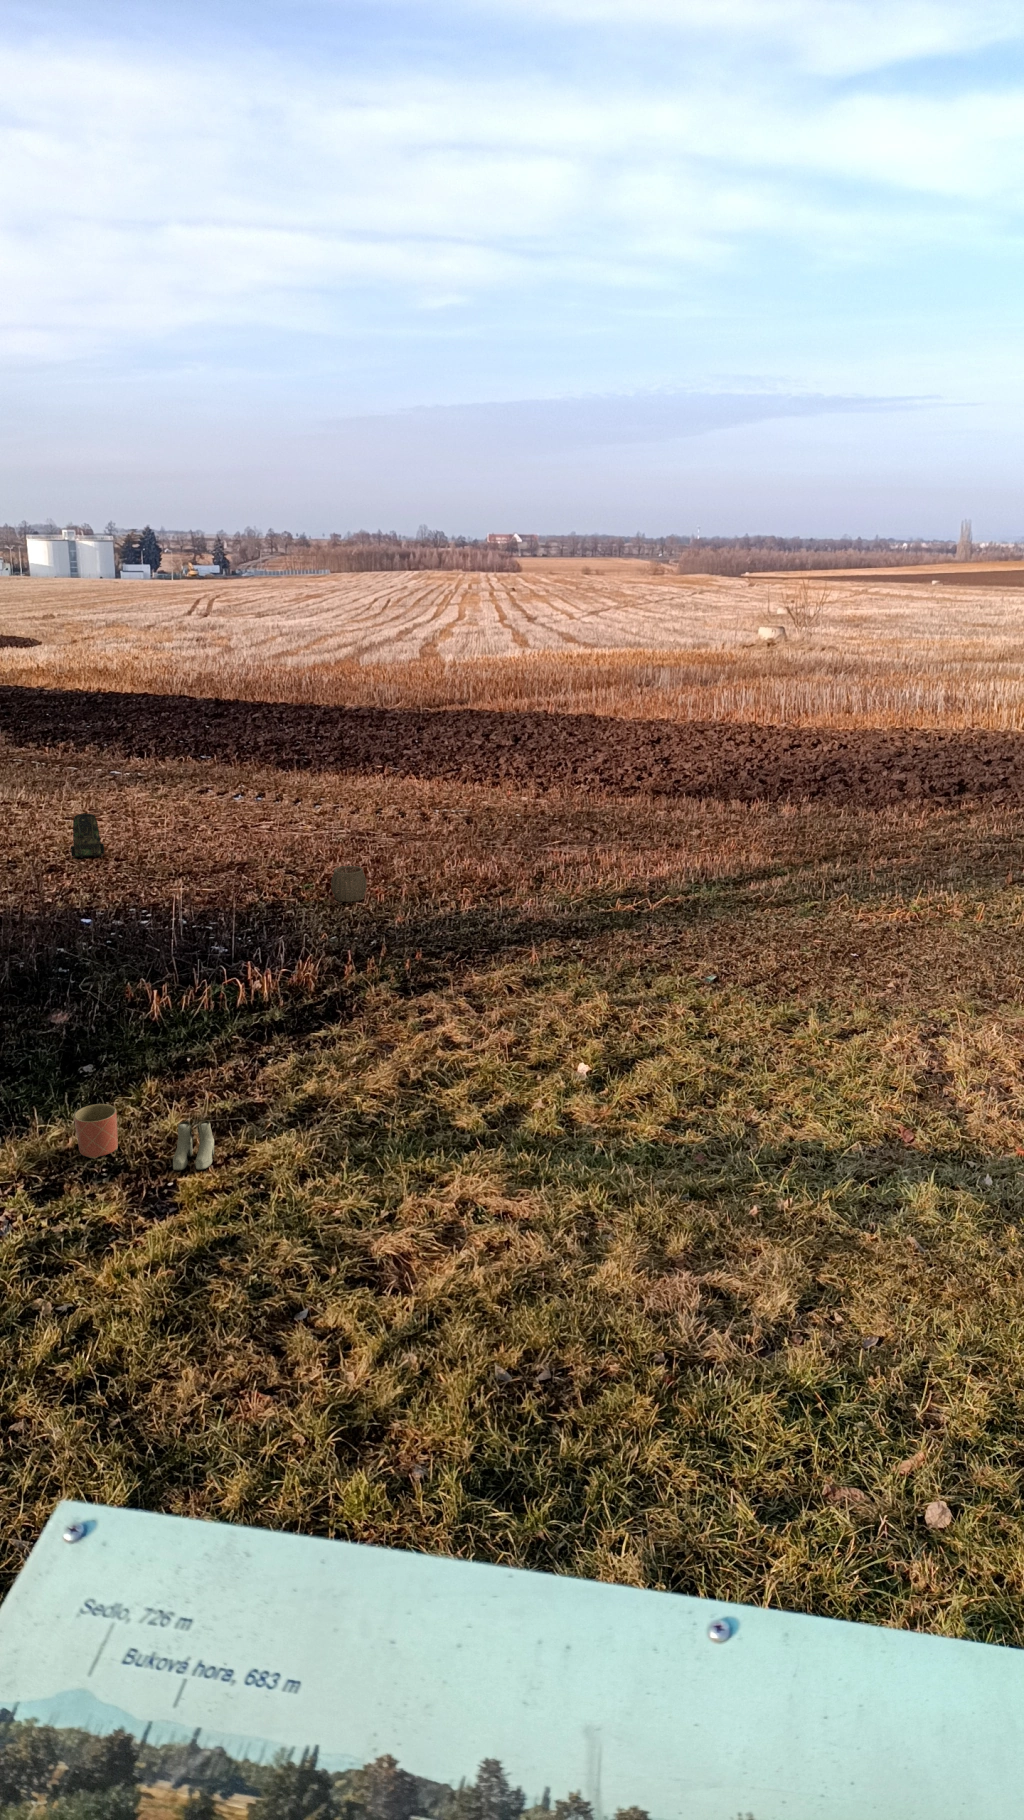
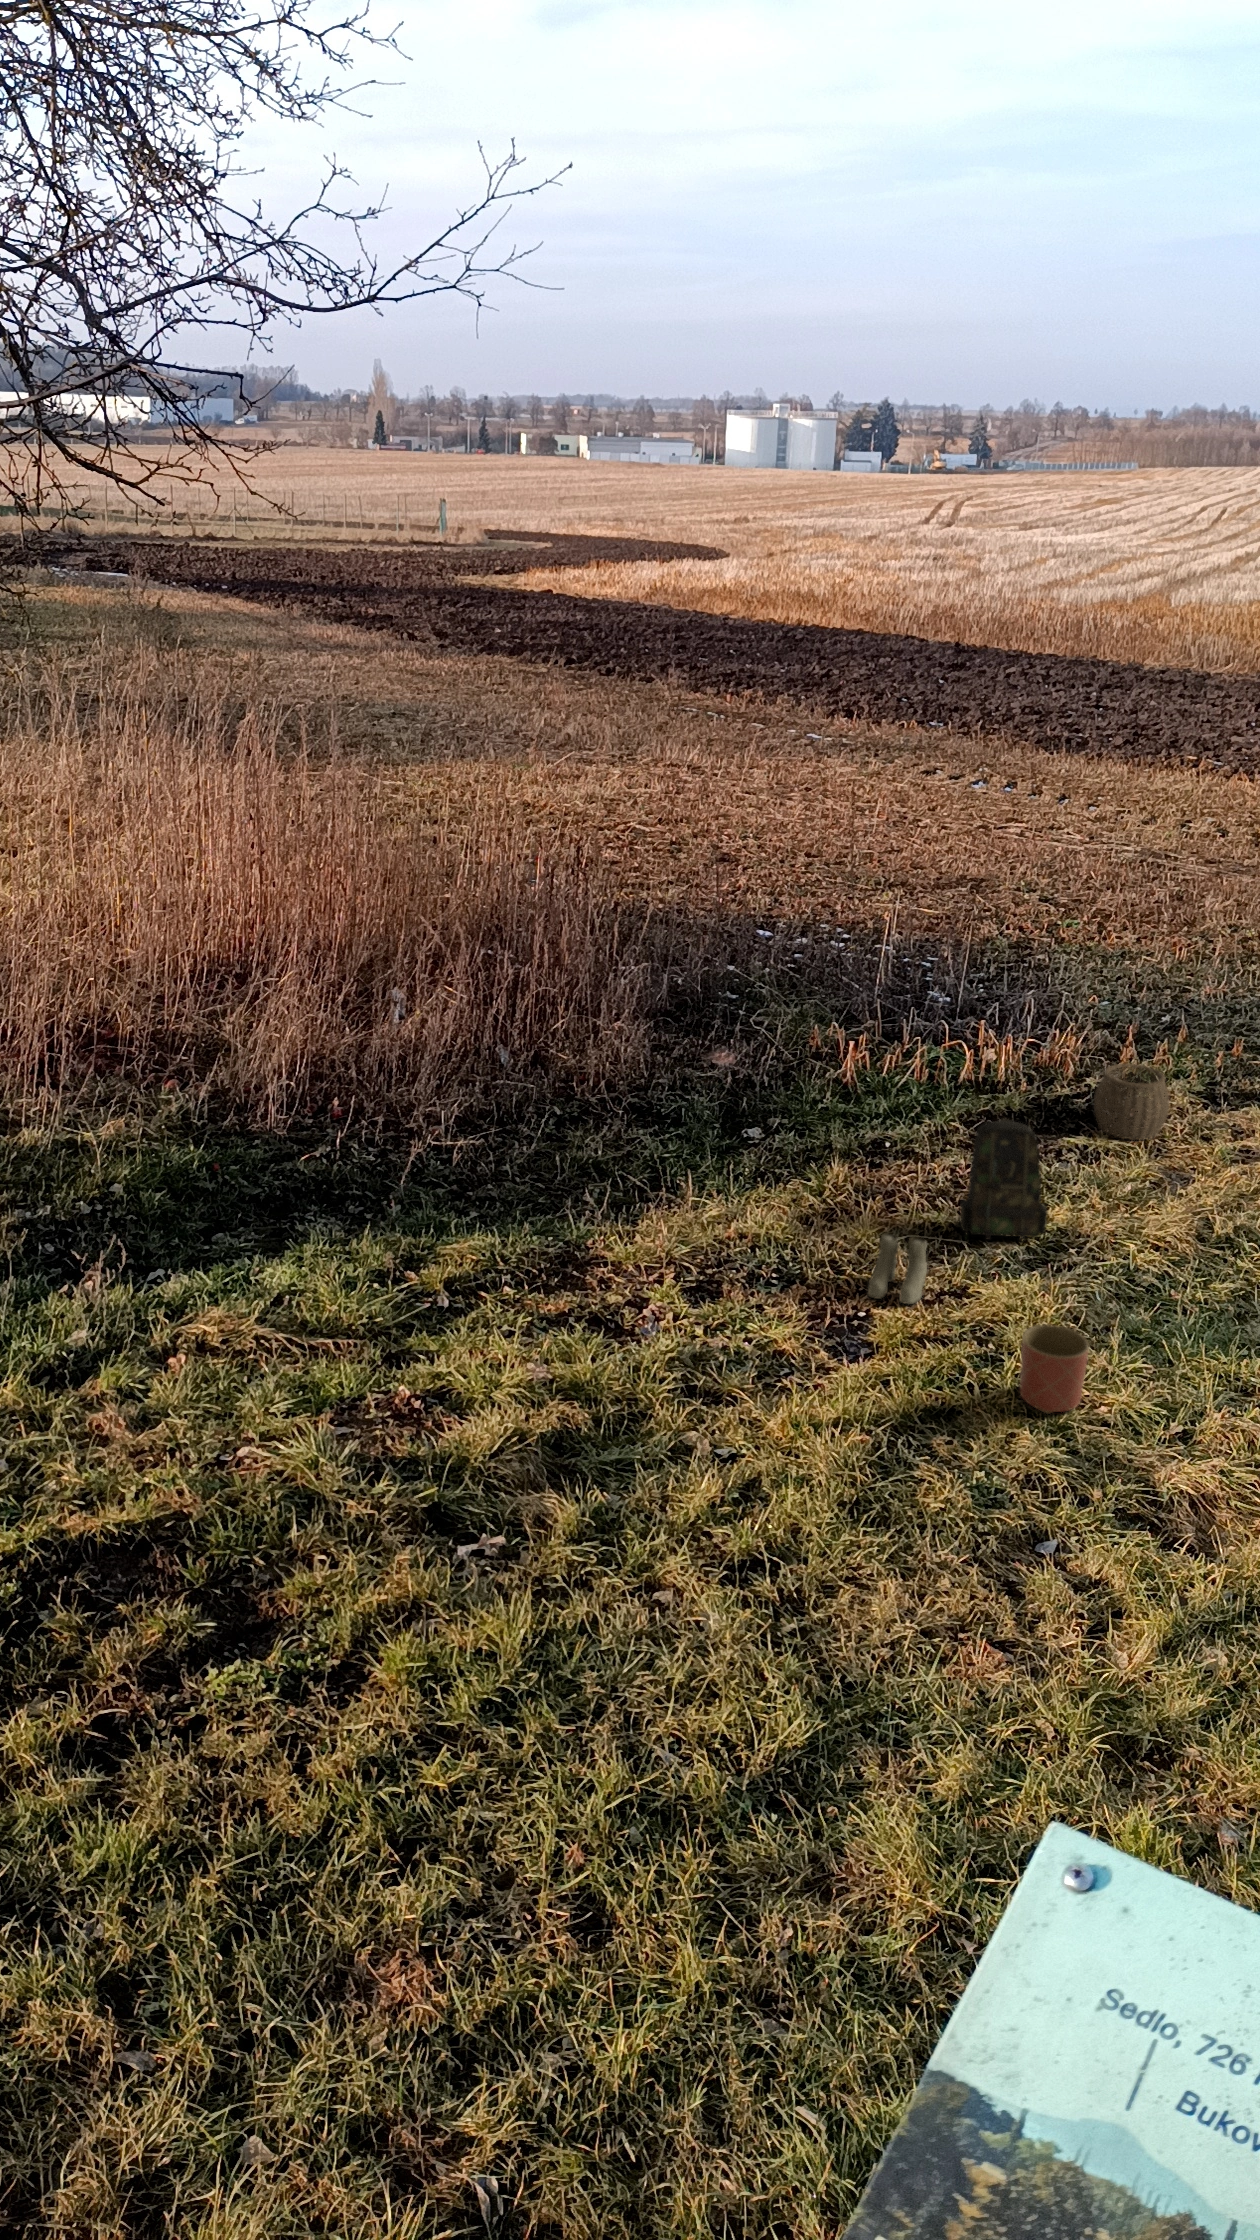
backpack: present [71,813,104,858] -> present [959,1118,1047,1241]
woven basket: present [331,866,367,902] -> present [1094,1064,1169,1140]
planter: present [74,1104,118,1159] -> present [1020,1324,1089,1414]

